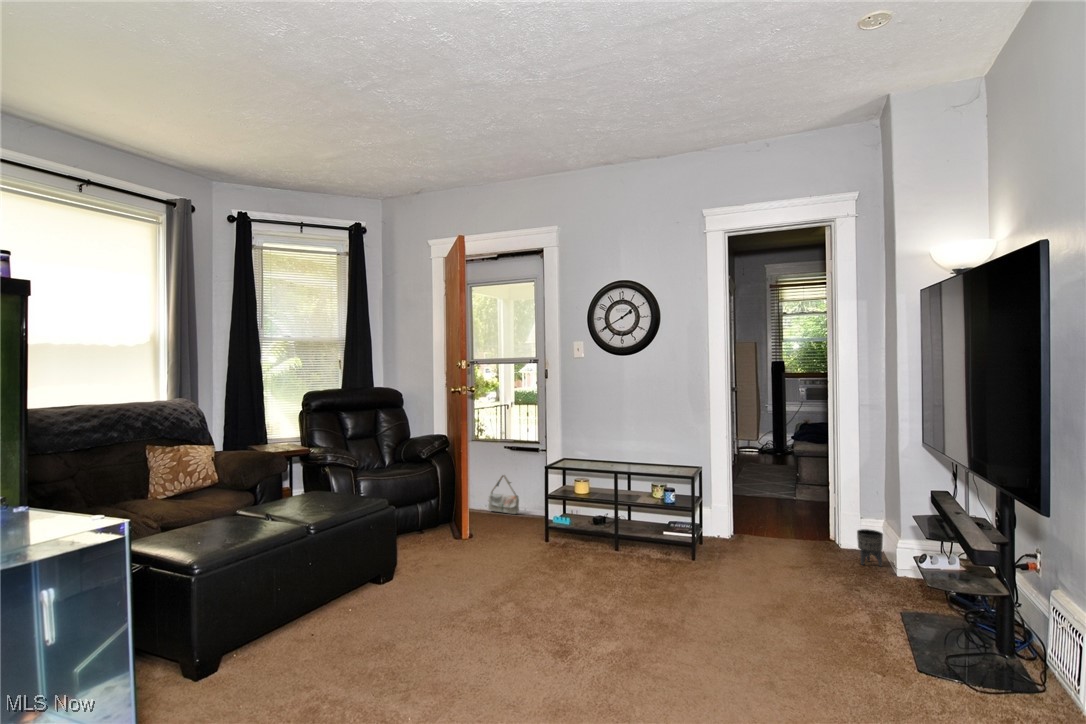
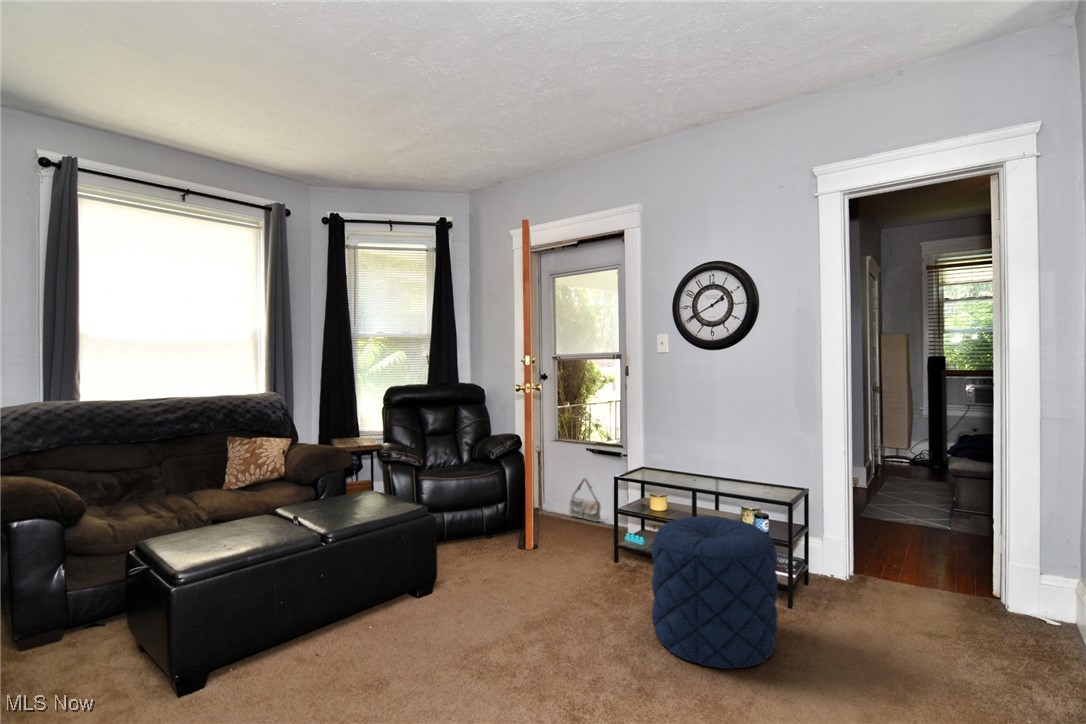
pouf: none [597,490,694,602] -> present [652,516,778,669]
planter: present [857,529,883,566] -> none [1033,594,1077,652]

